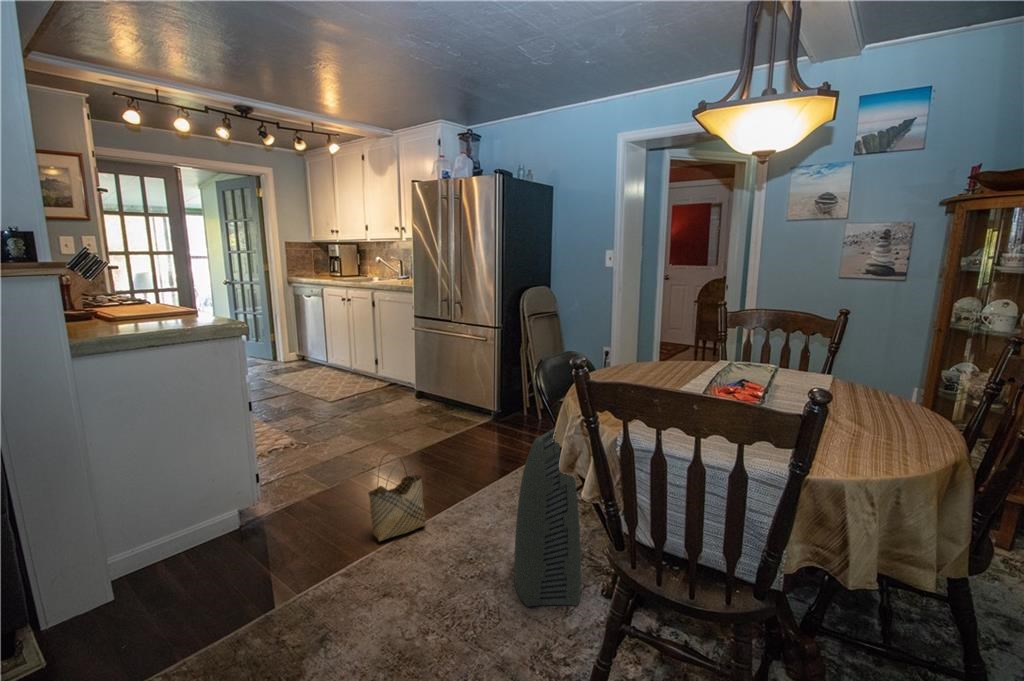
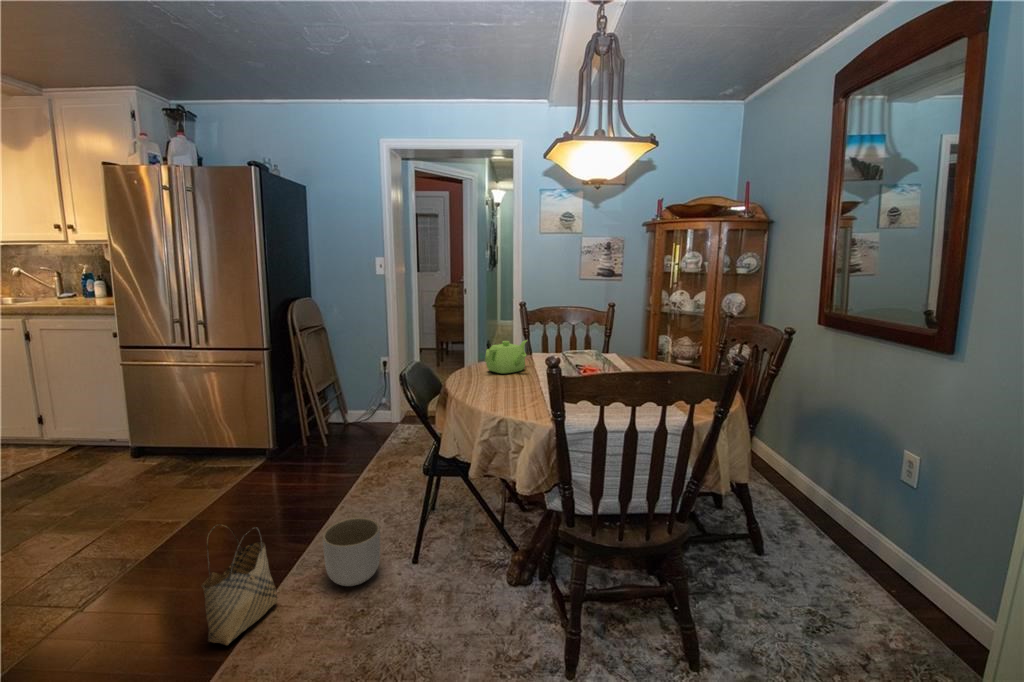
teapot: none [620,342,680,377] -> present [485,340,527,373]
air purifier: present [514,428,581,607] -> none [416,433,497,627]
planter: none [462,479,509,537] -> present [323,517,380,586]

